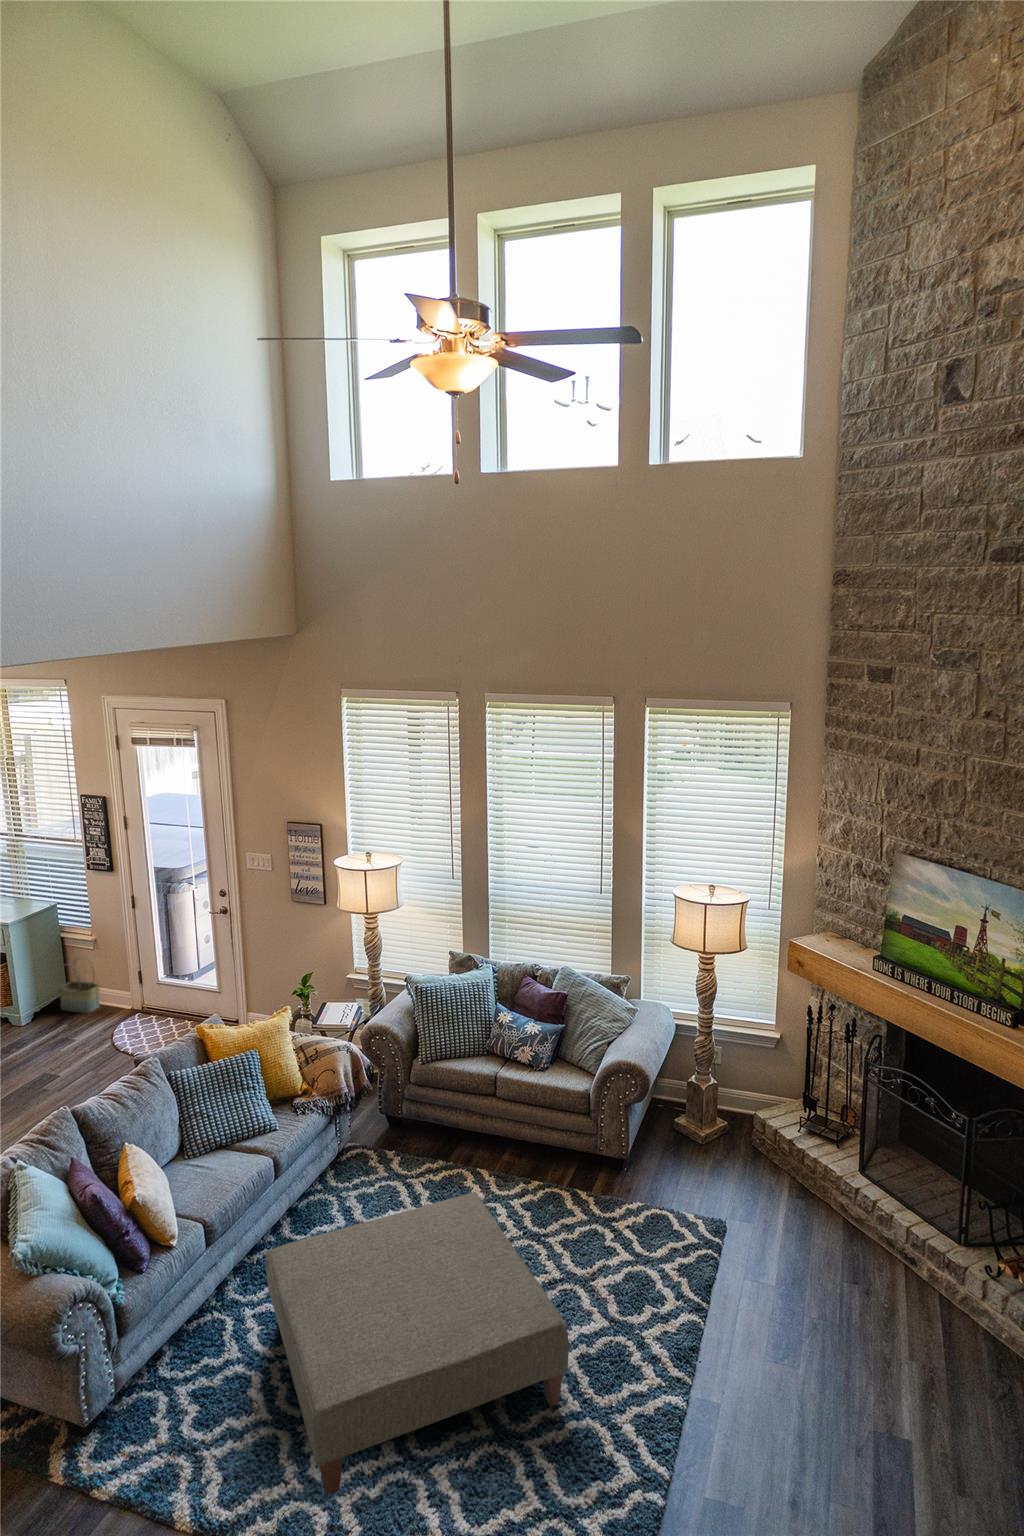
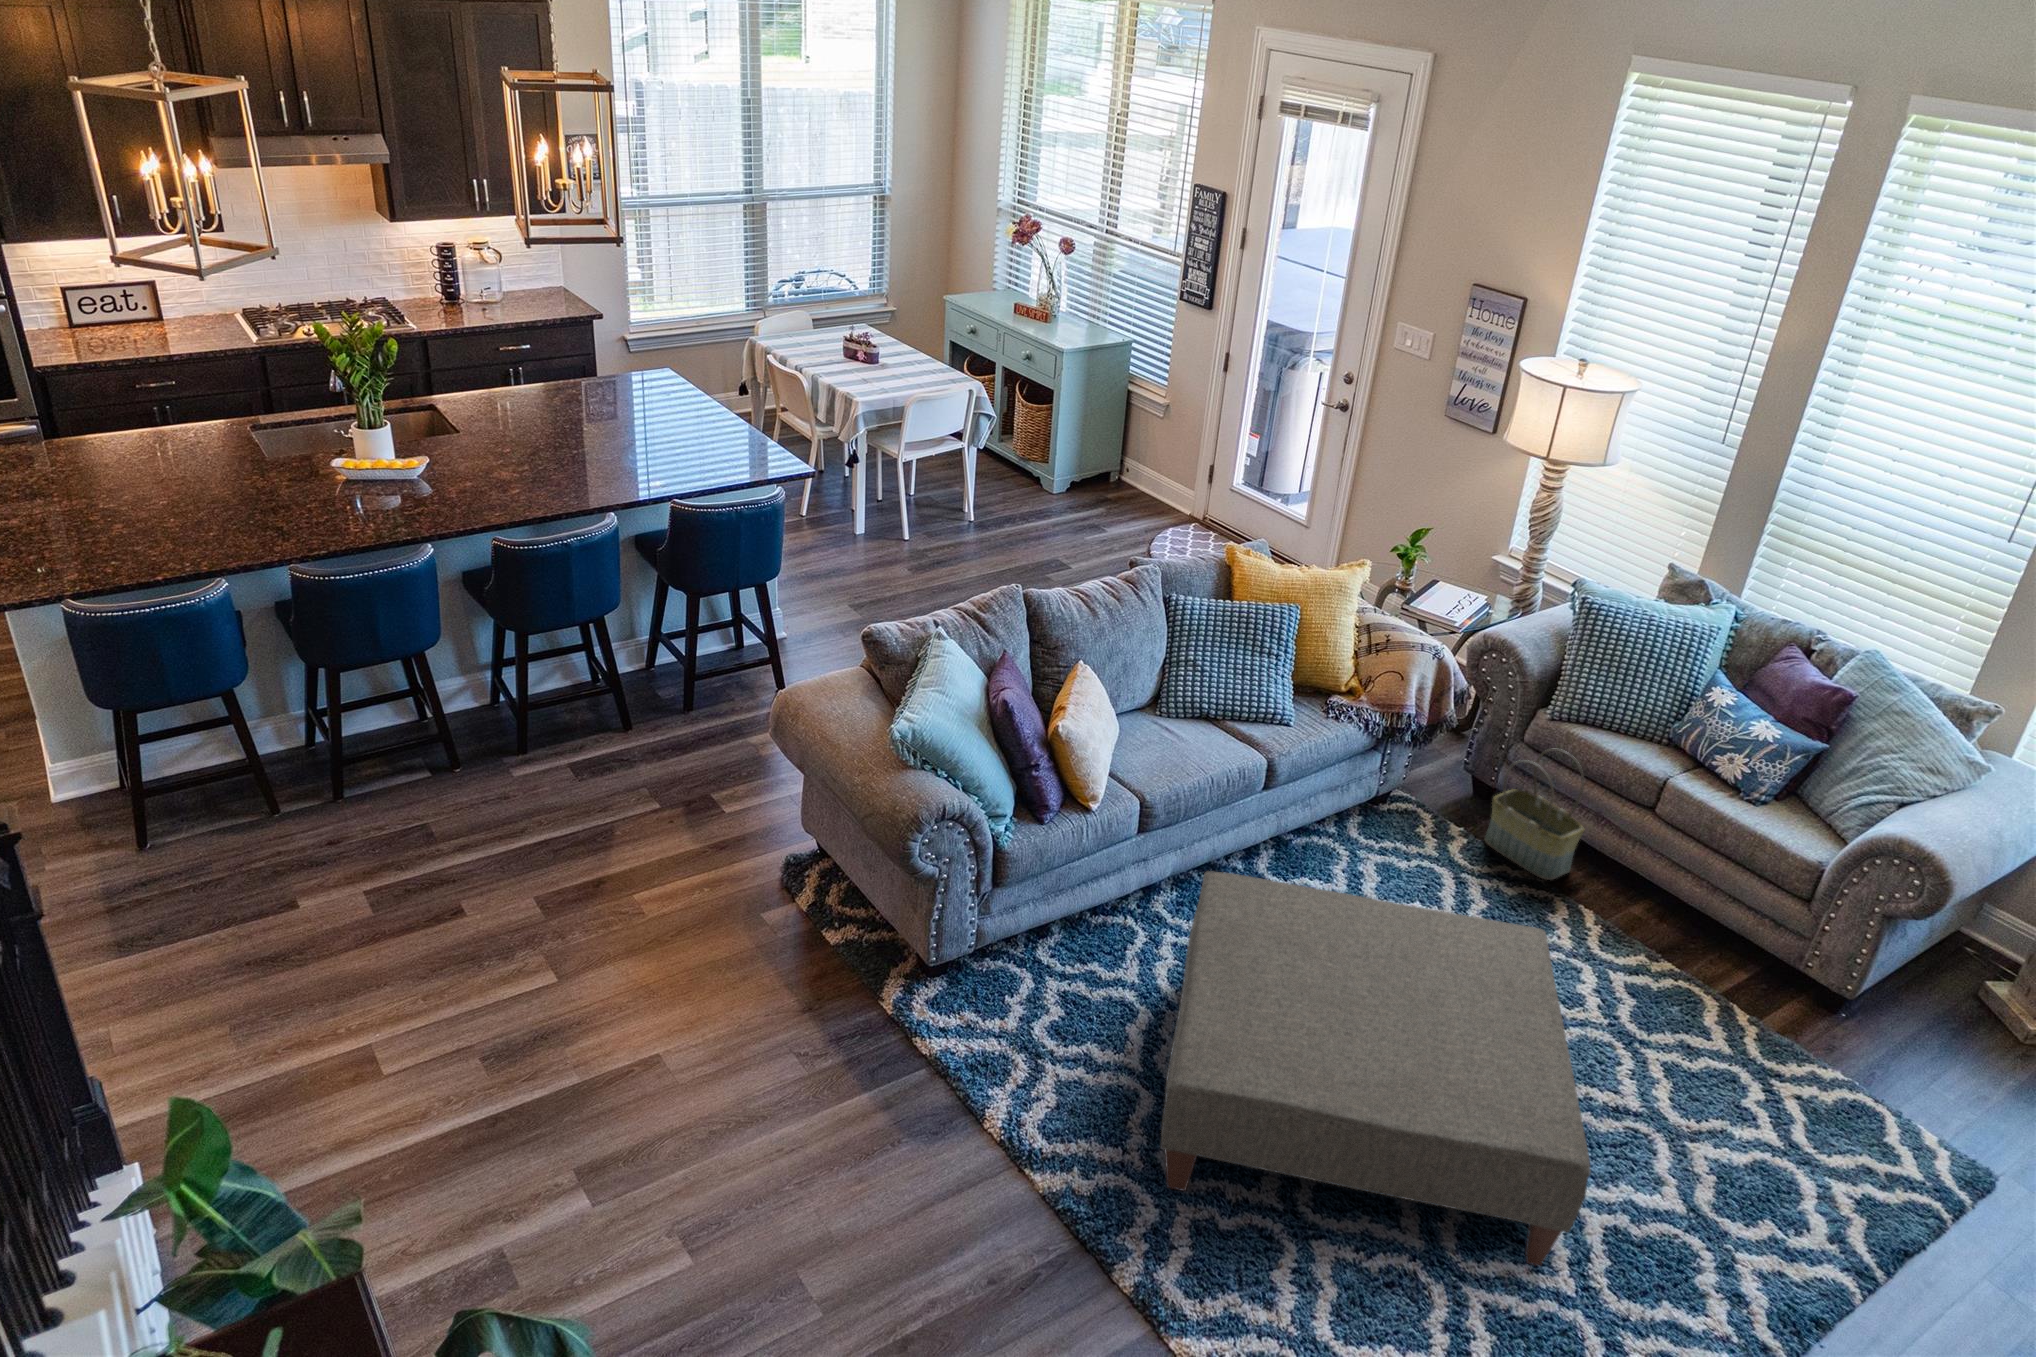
basket: present [58,965,100,1013] -> present [1485,749,1584,880]

